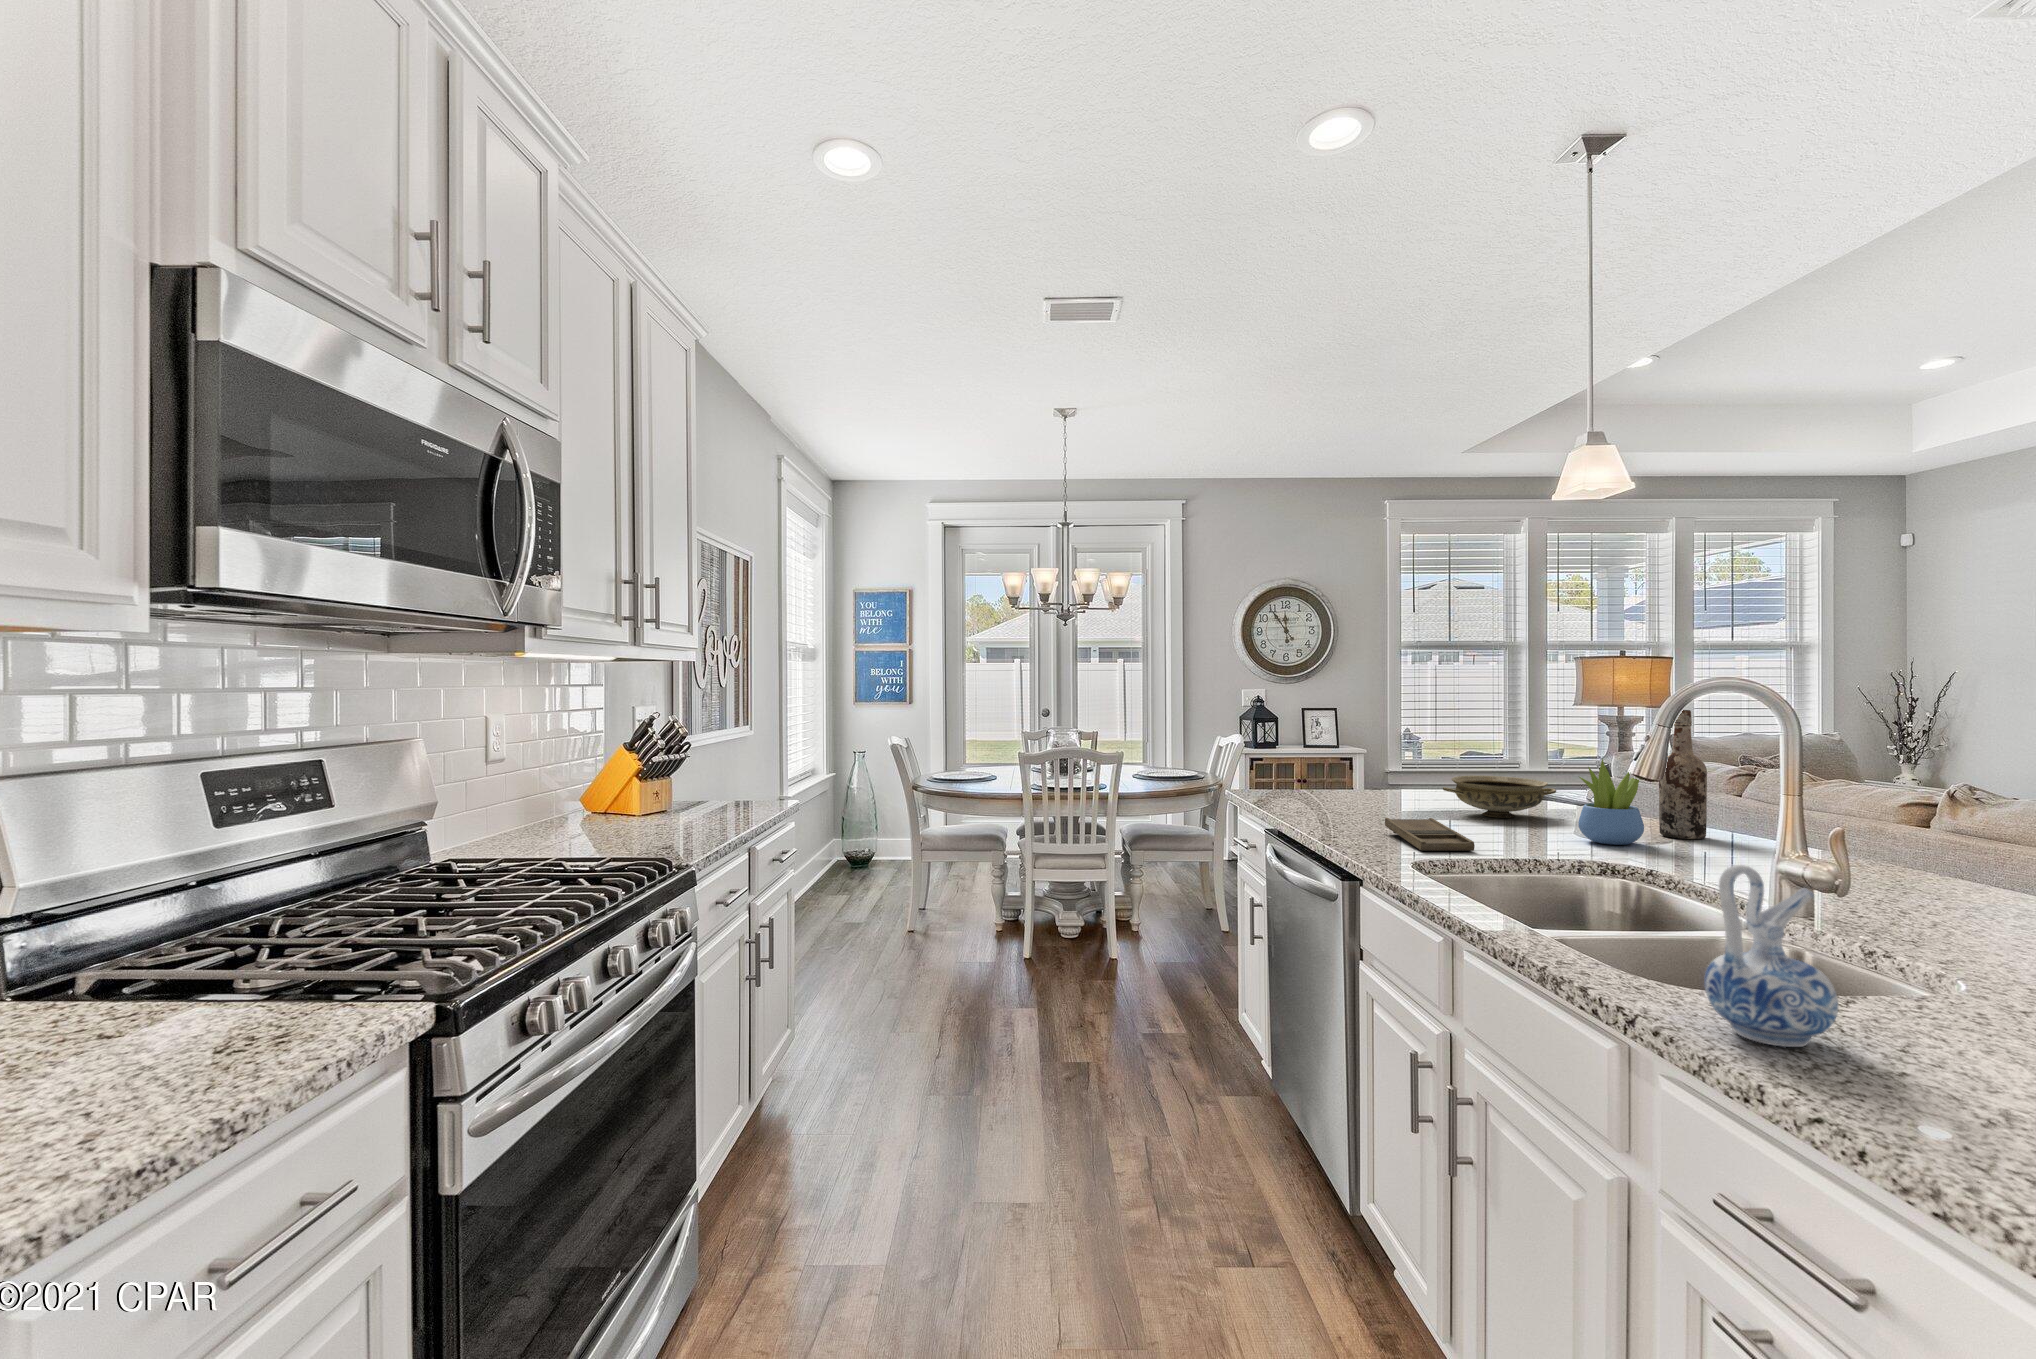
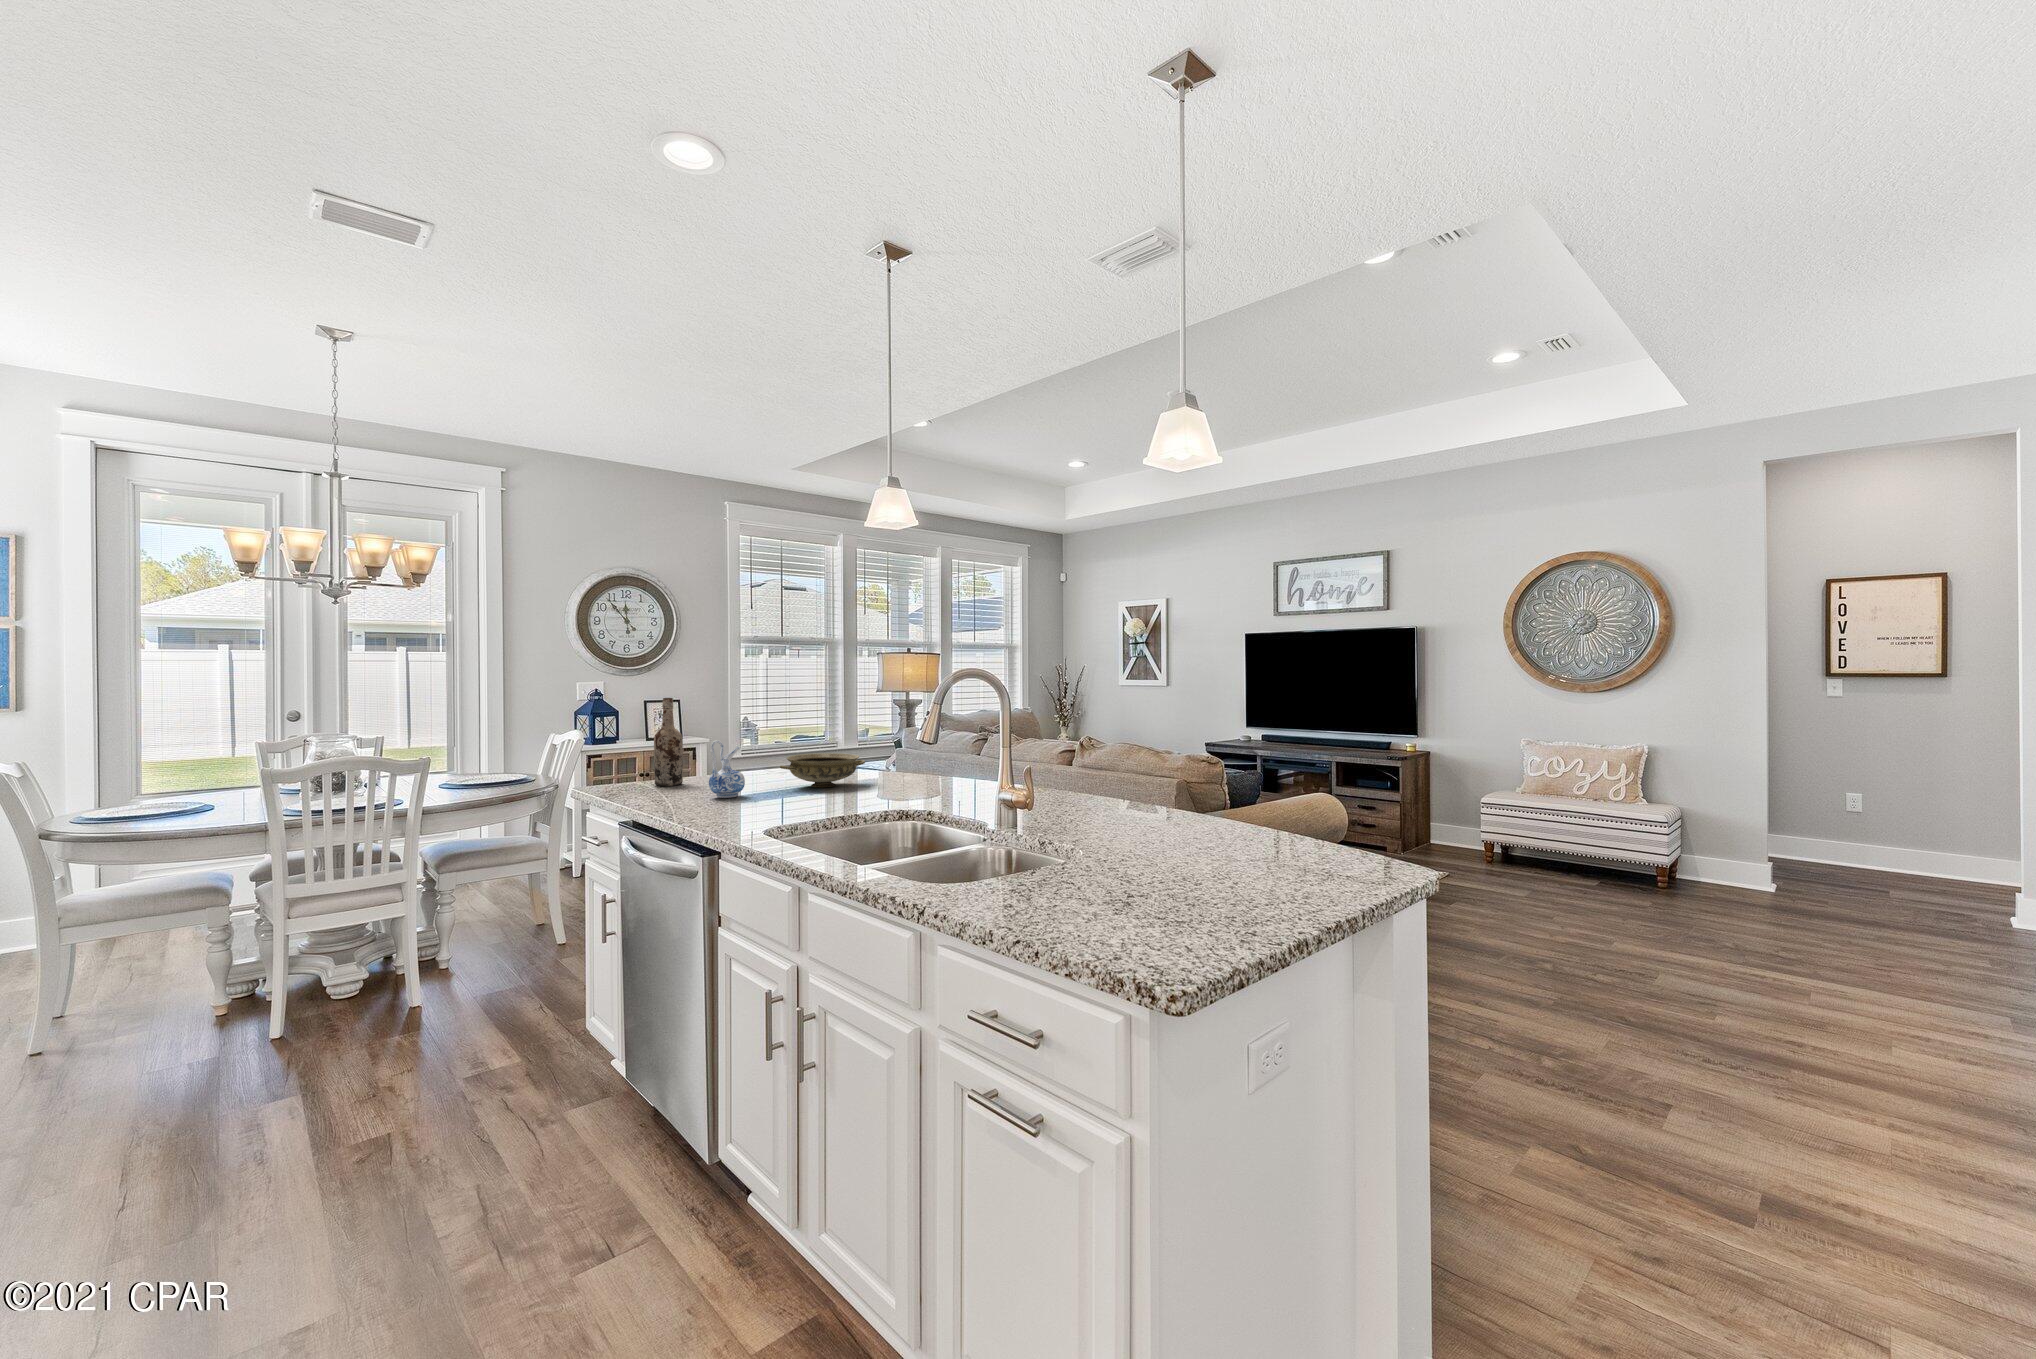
wine bottle: present [1659,710,1707,839] -> present [654,698,683,786]
succulent plant: present [1578,759,1644,845] -> none [881,732,925,799]
tray: present [1385,818,1475,851] -> none [734,792,809,820]
ceramic pitcher: present [1704,865,1838,1047] -> present [709,740,745,798]

